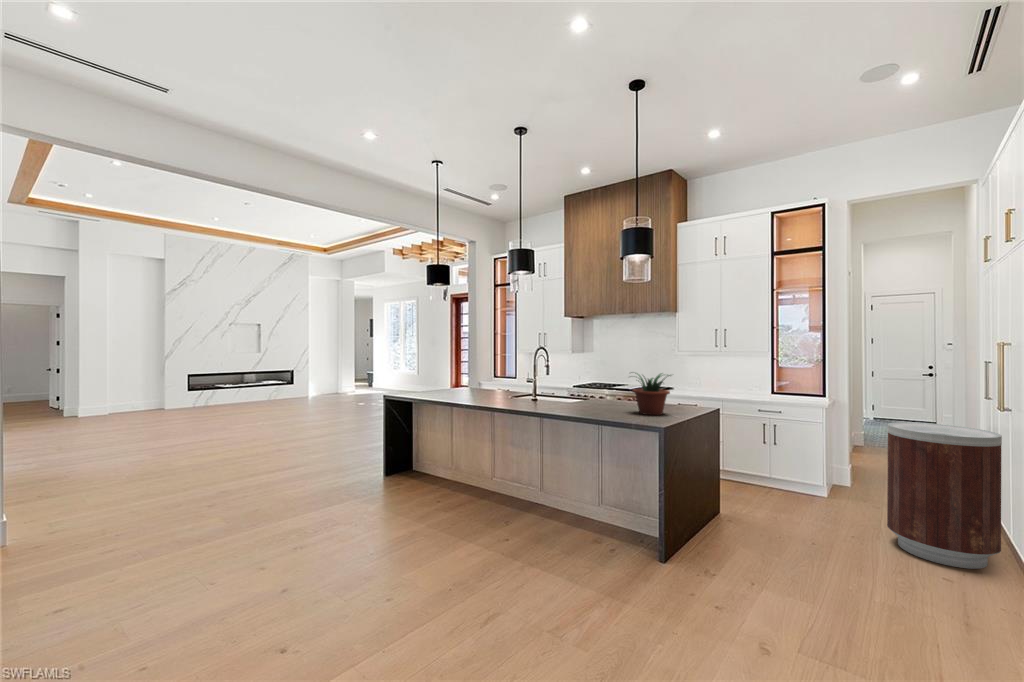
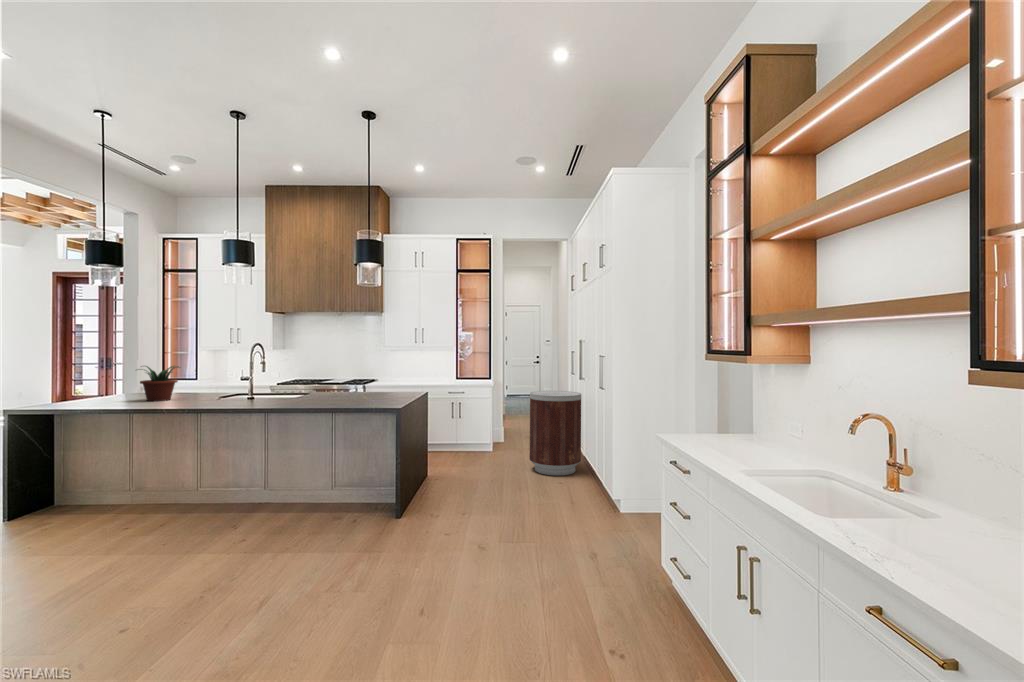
potted plant: present [633,373,671,415] -> present [140,366,179,401]

